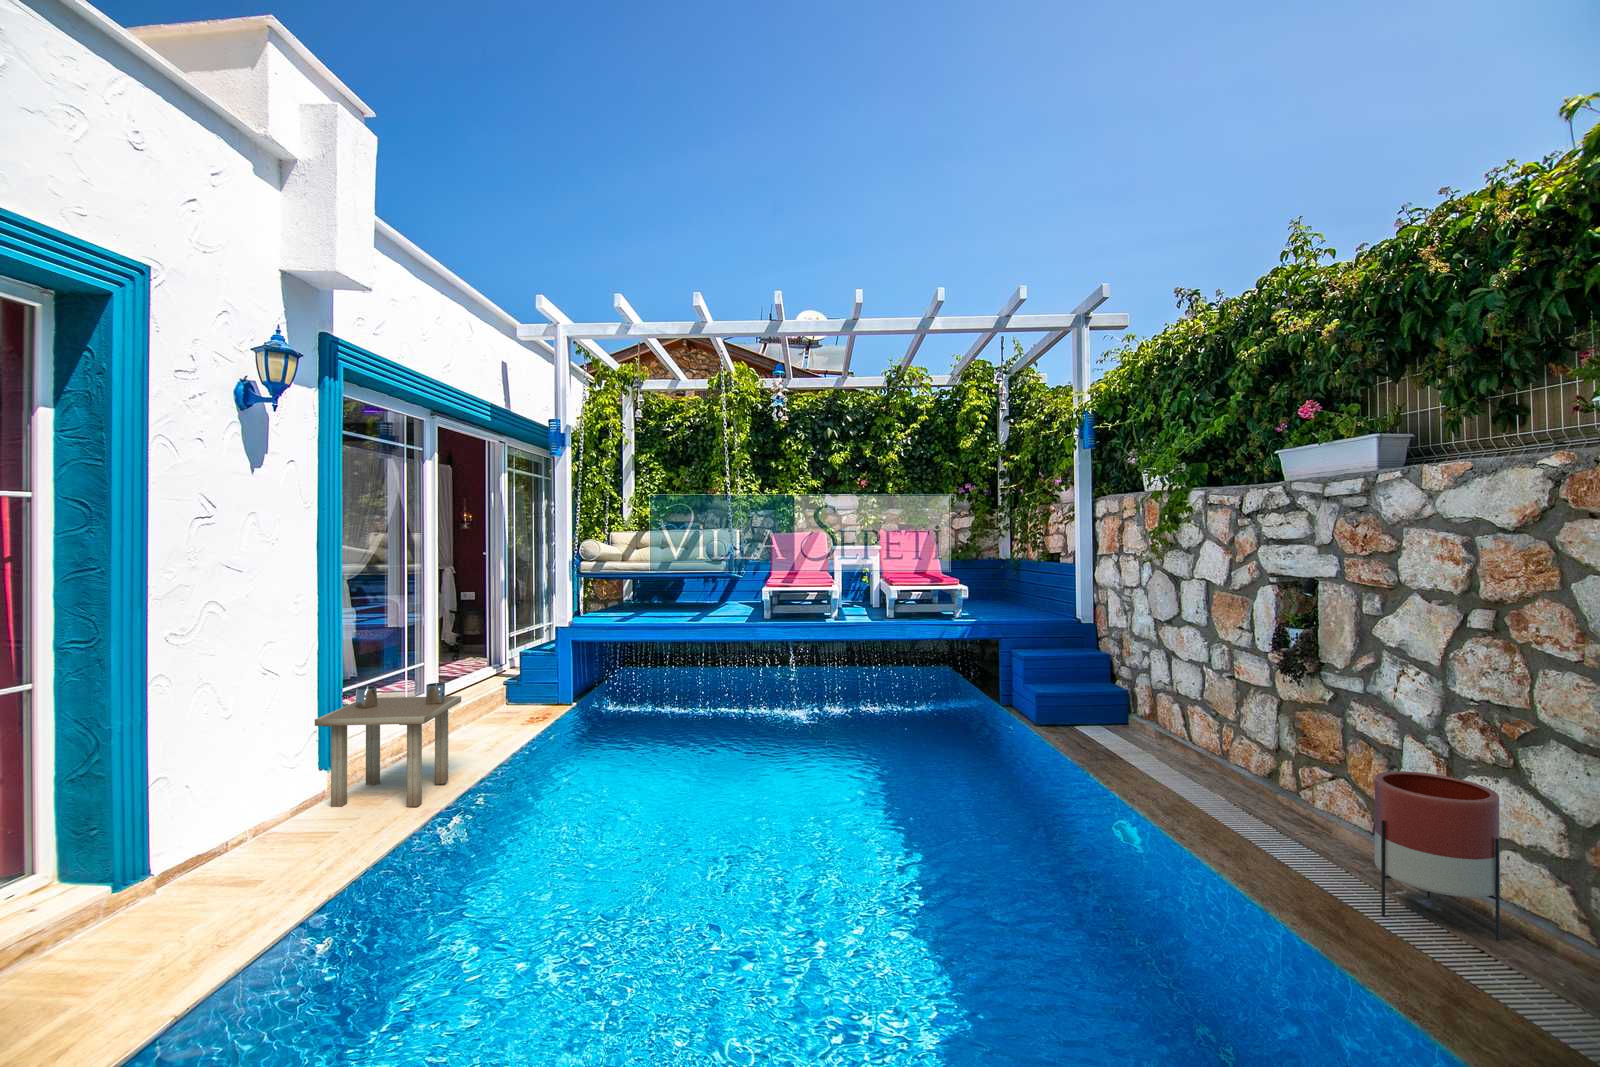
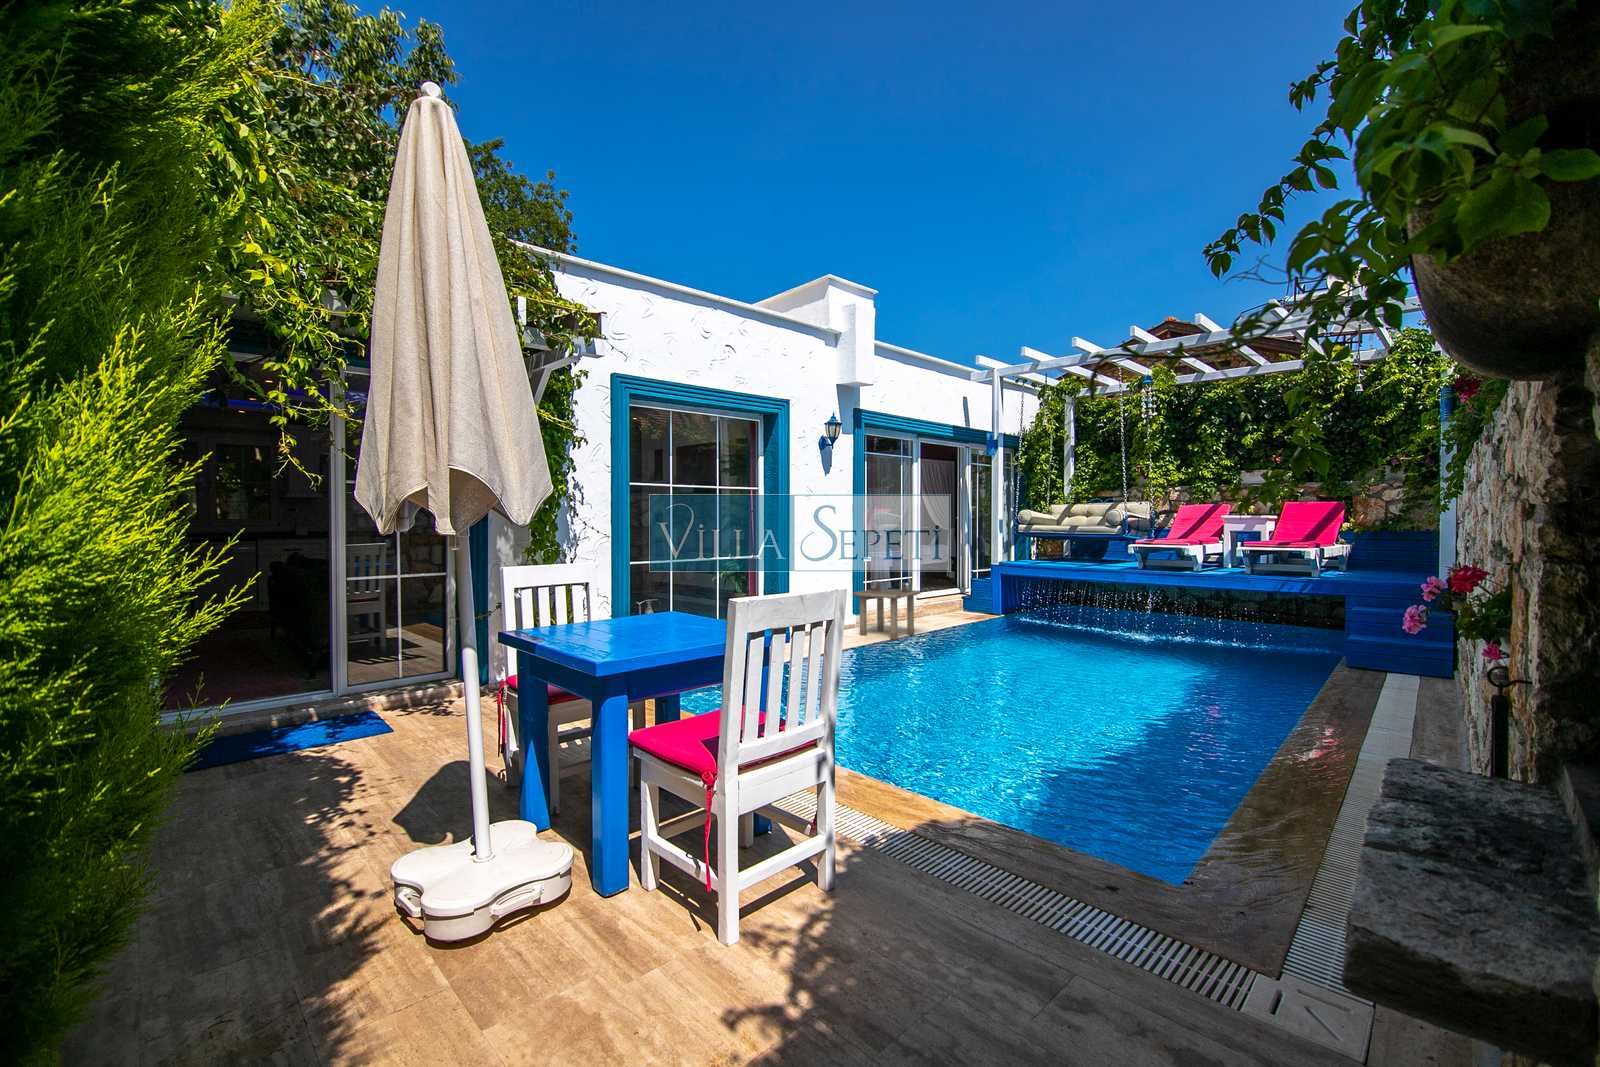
planter: present [1374,771,1500,940] -> none [1394,647,1485,752]

